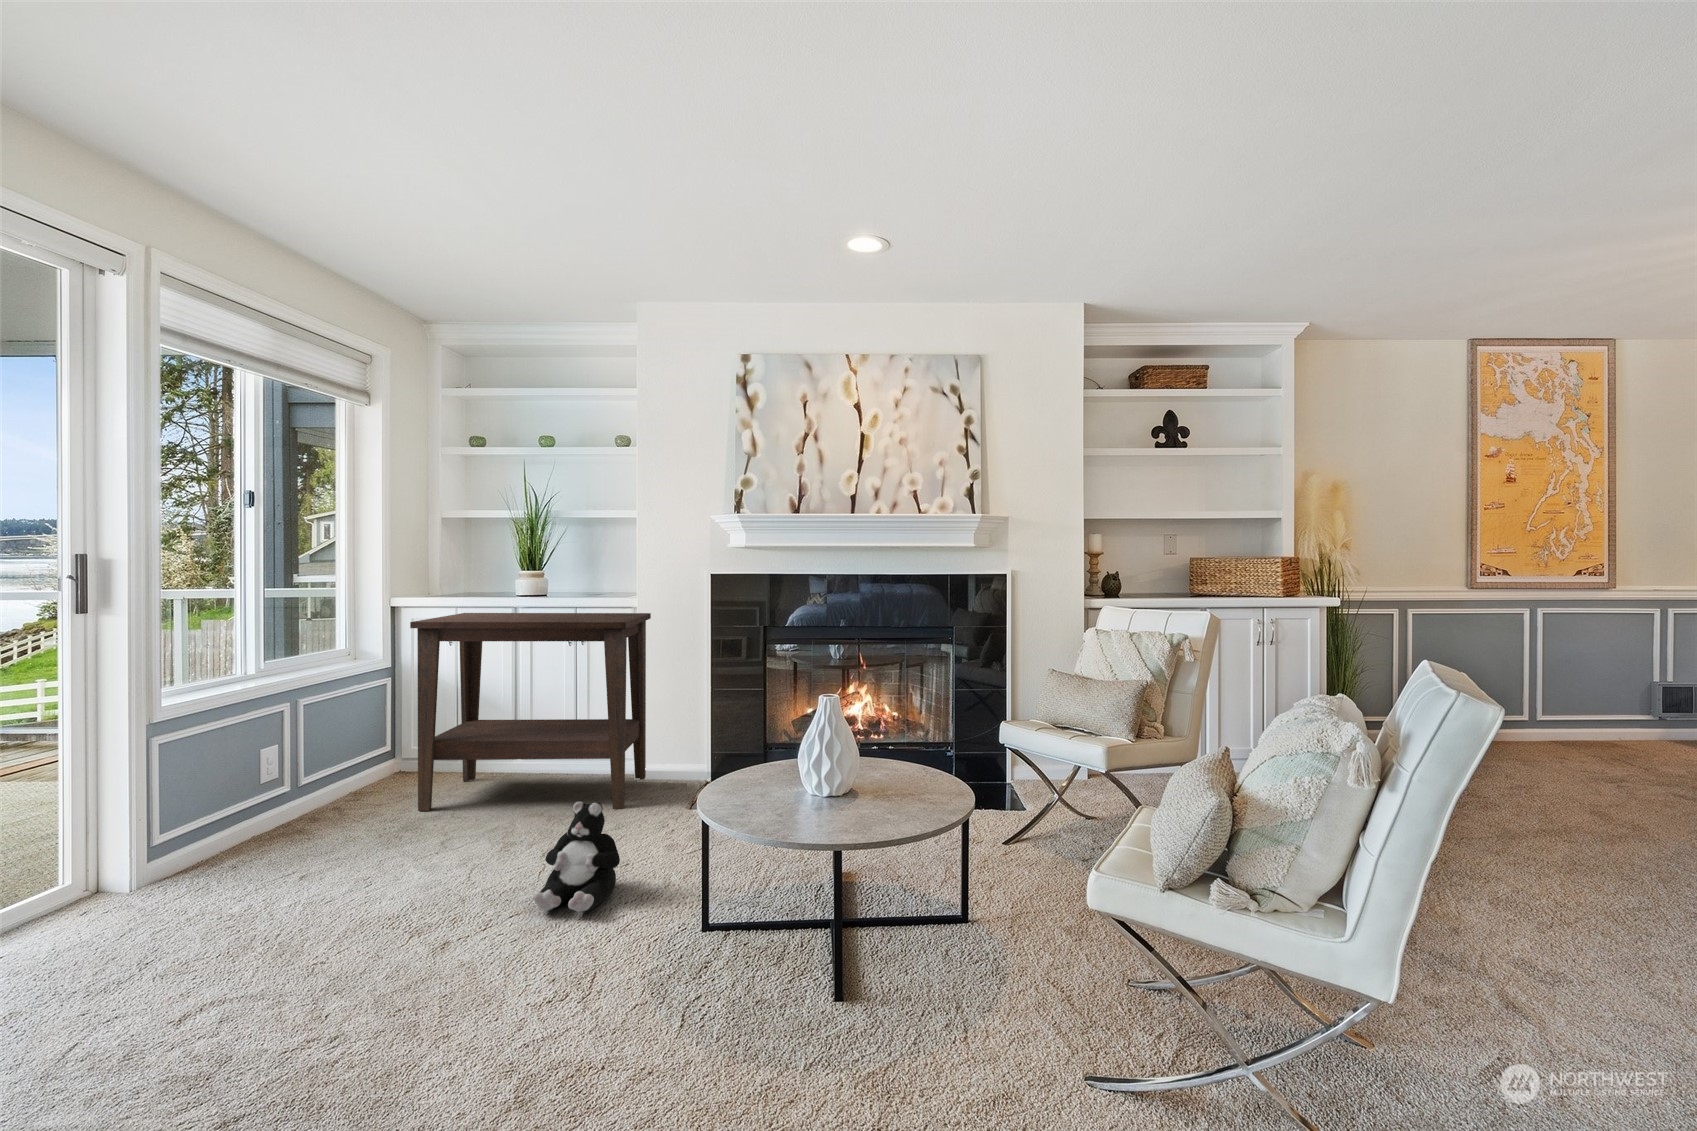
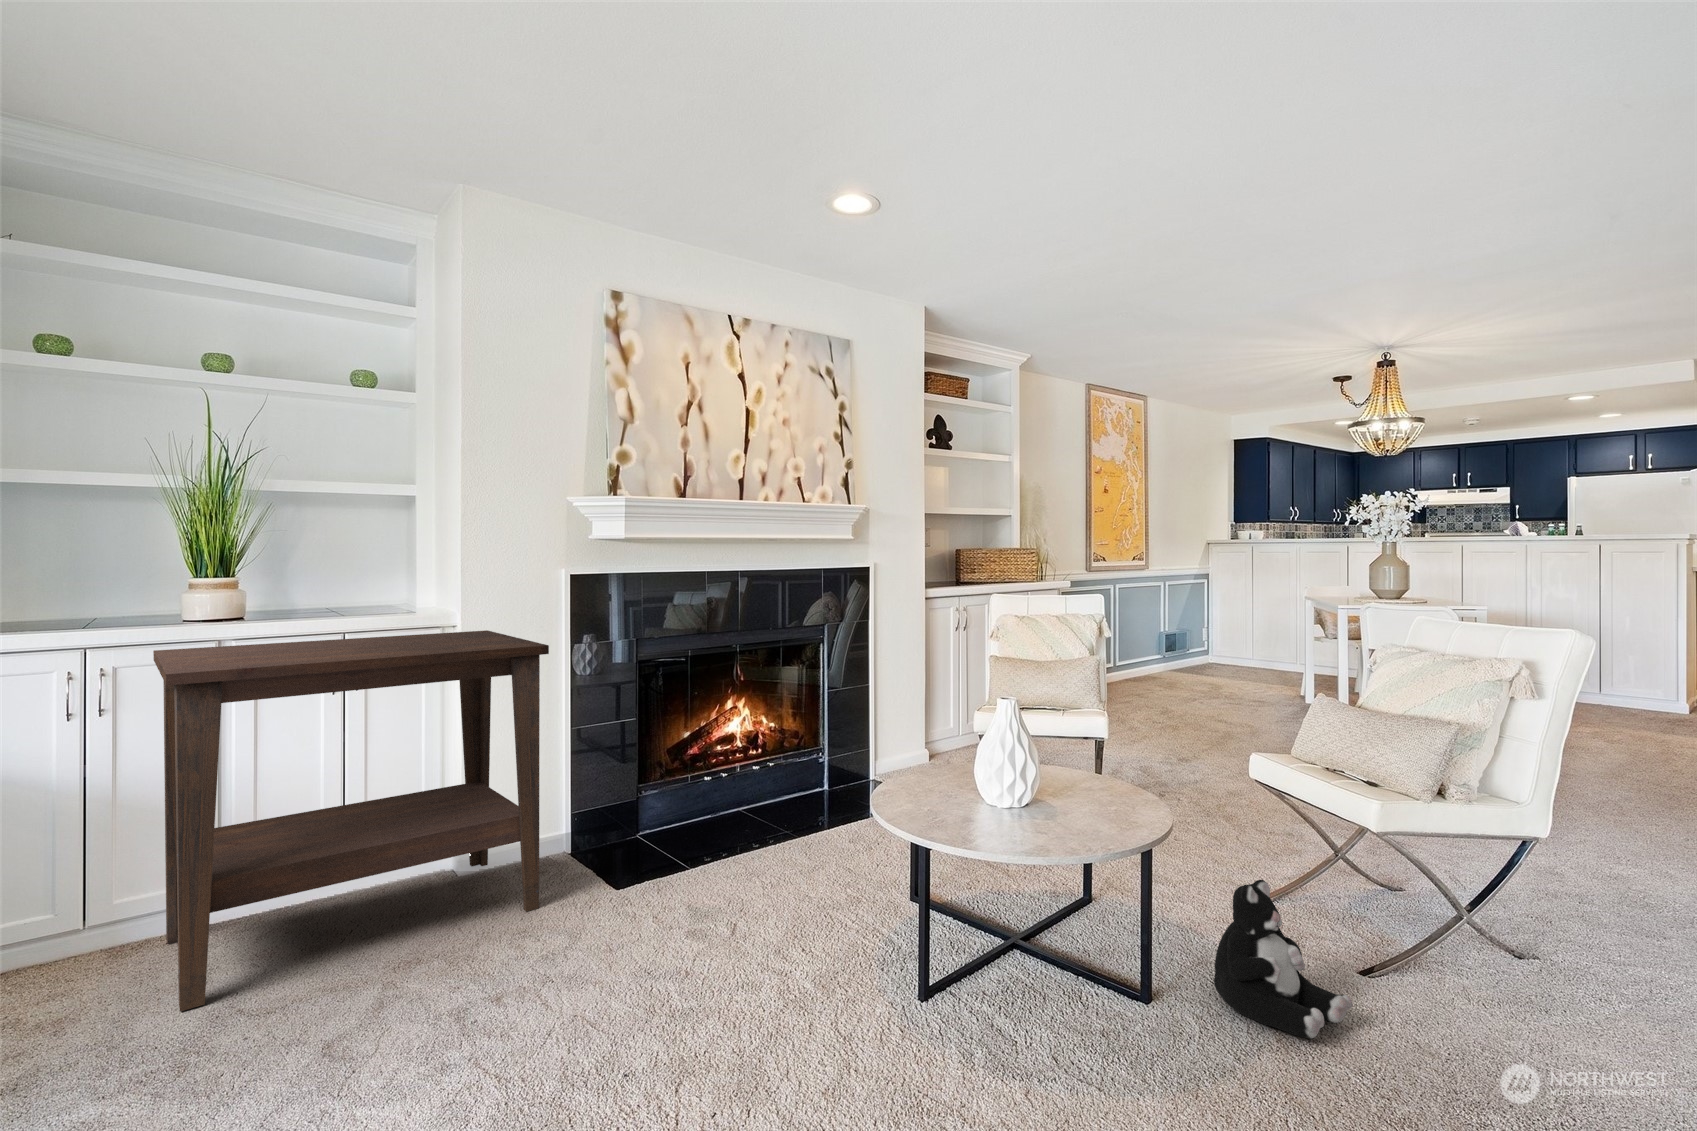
plush toy: present [534,801,620,912] -> present [1214,880,1353,1038]

